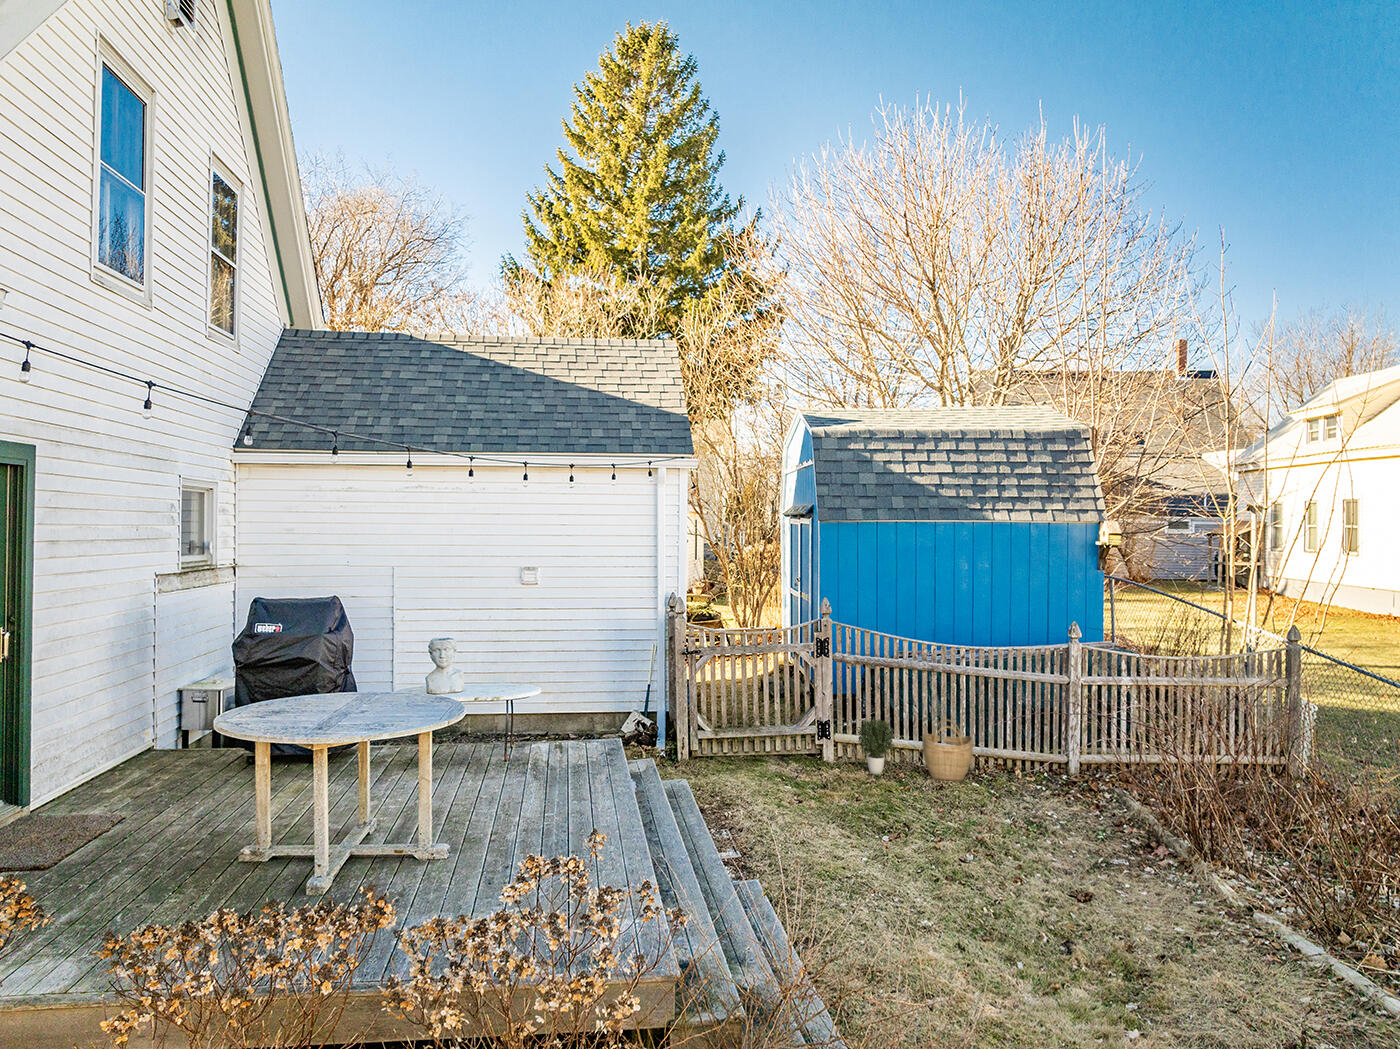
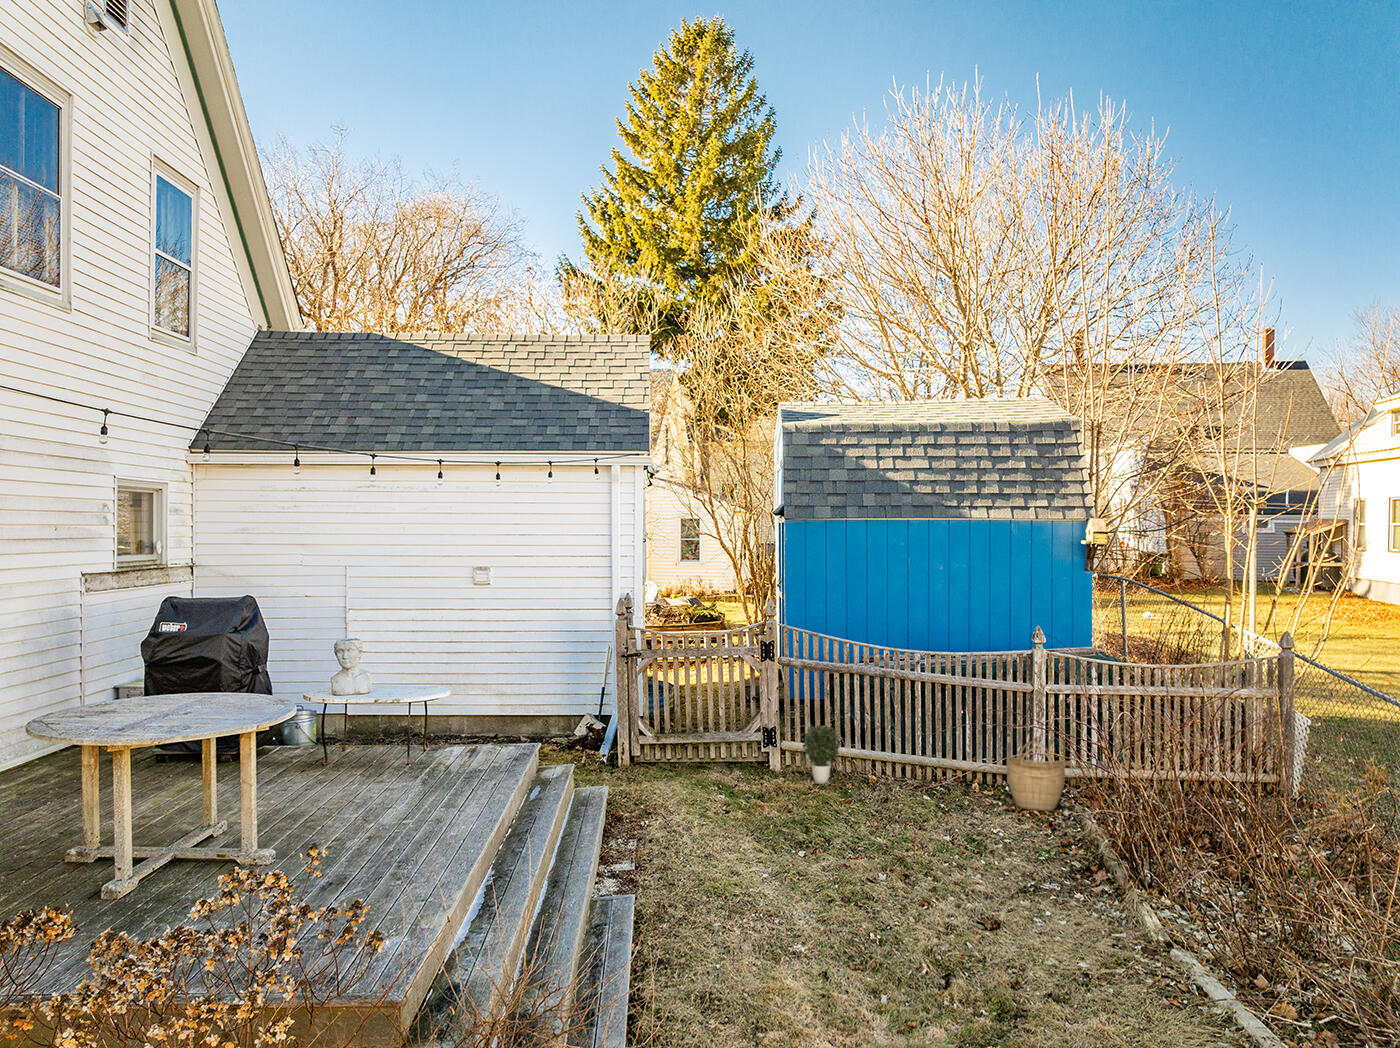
woven basket: present [922,720,973,781] -> present [1007,741,1065,811]

